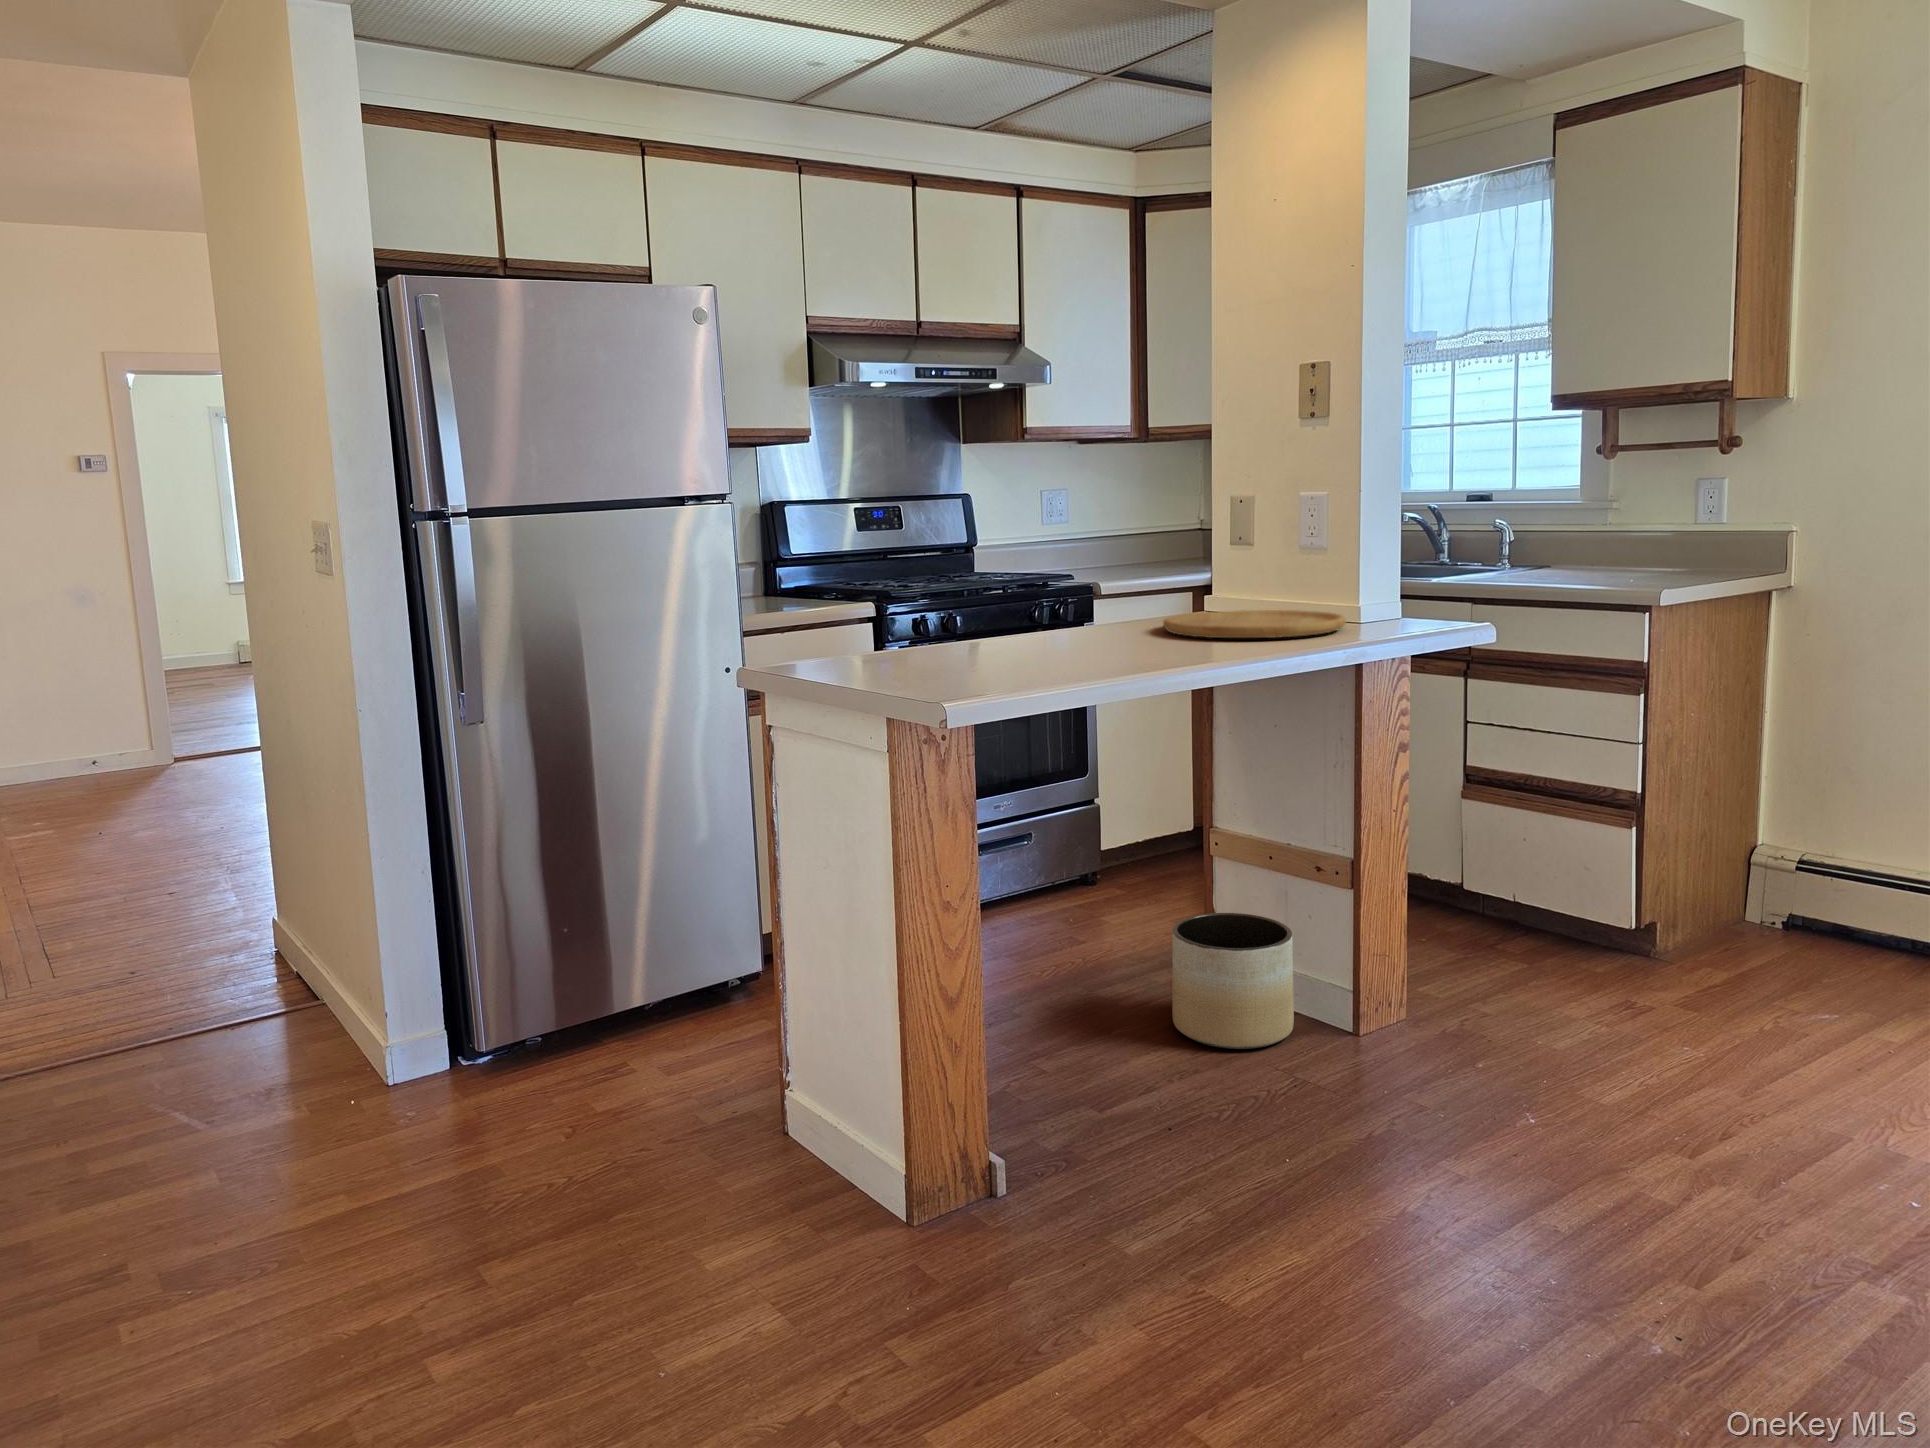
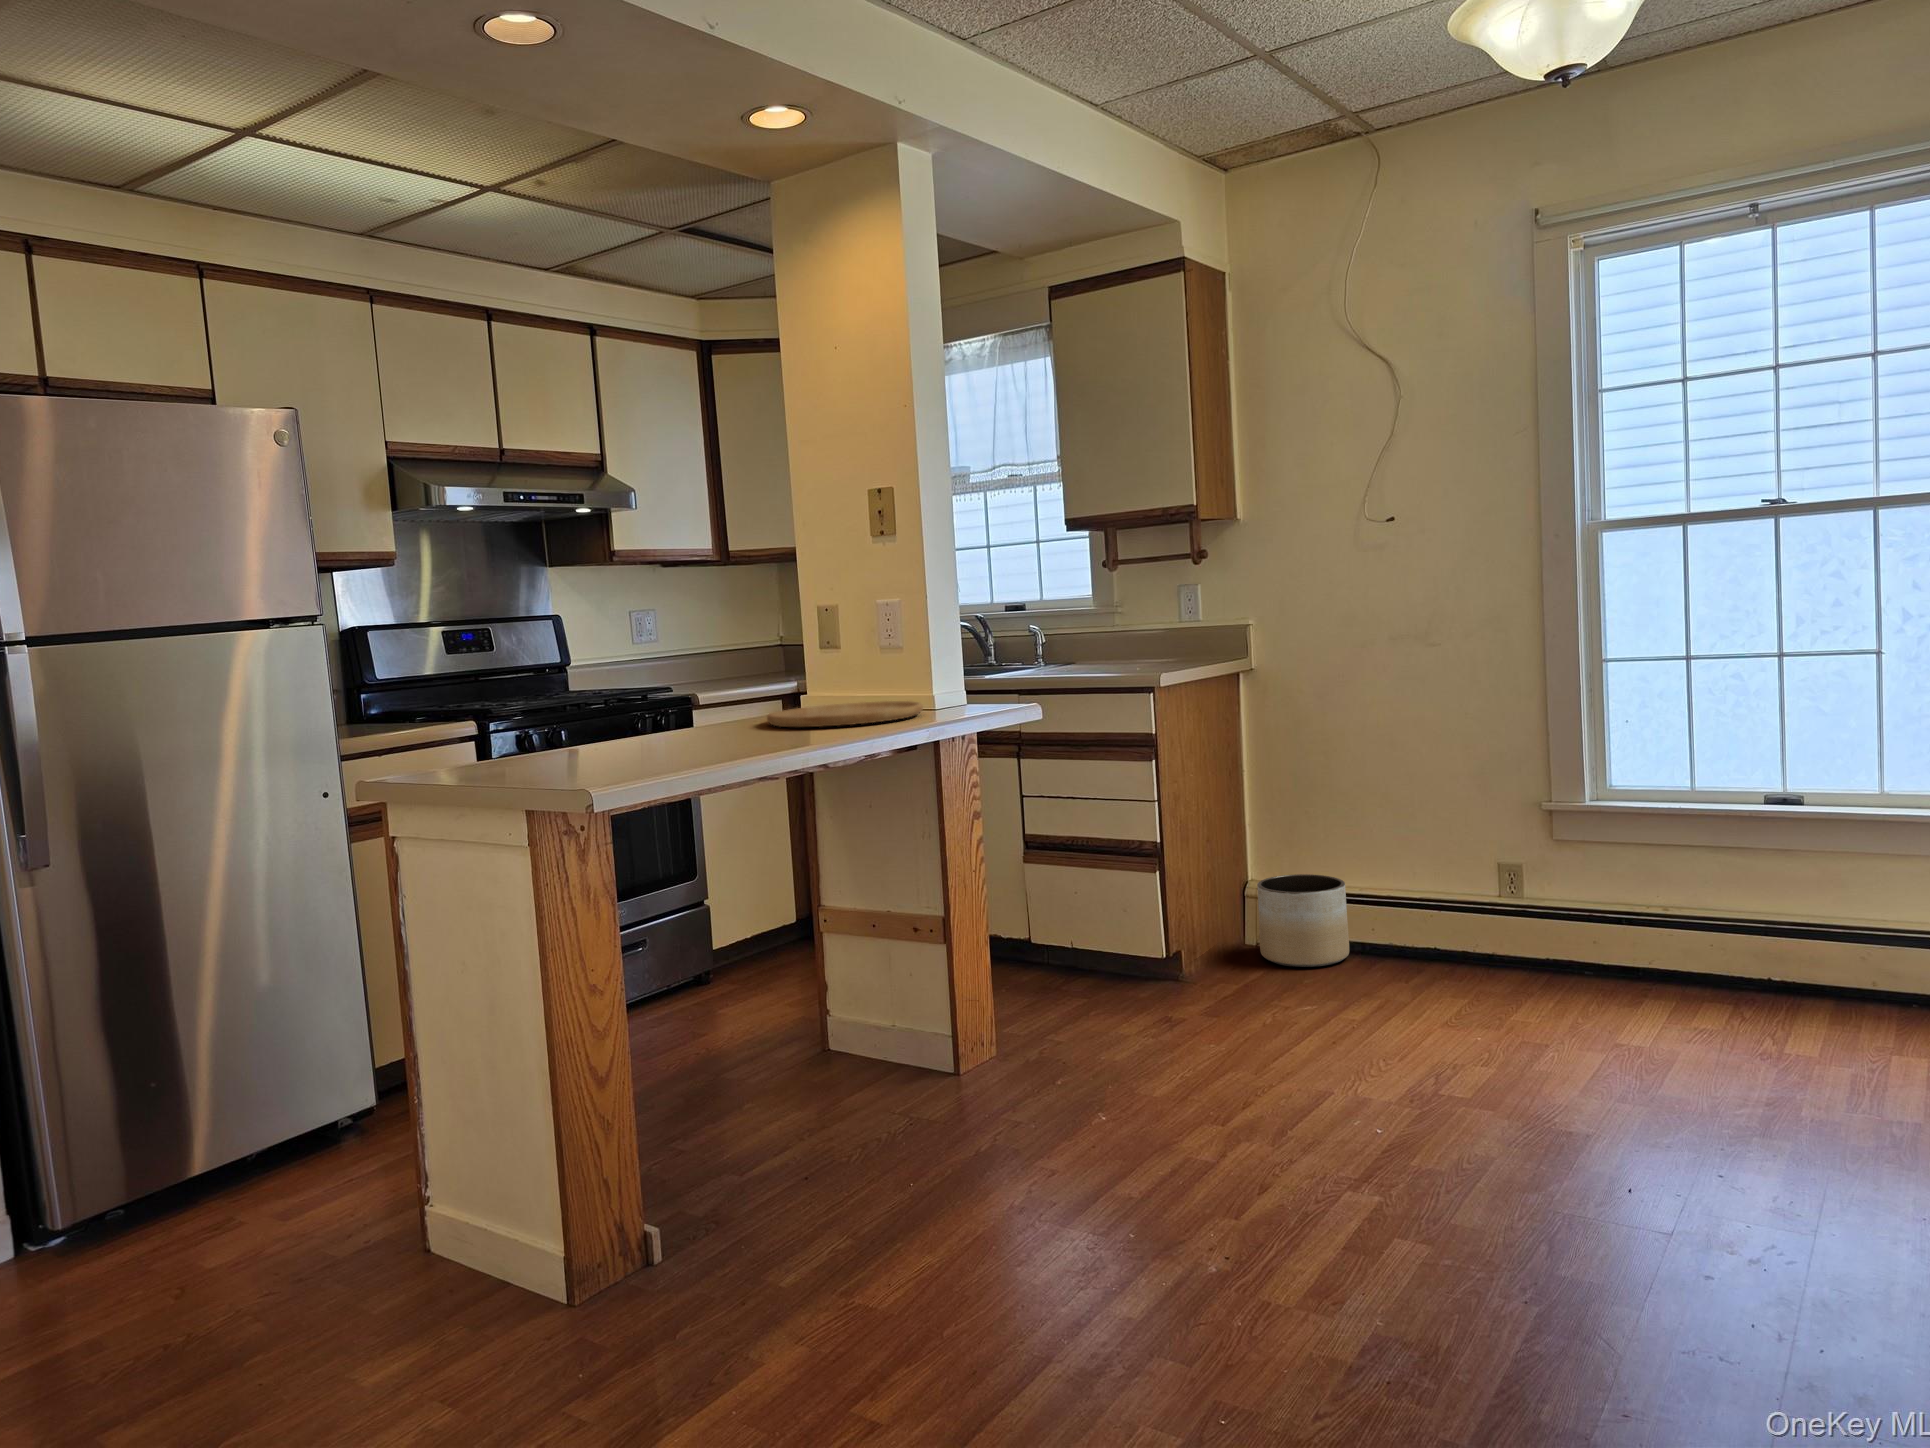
planter: present [1172,913,1294,1049] -> present [1257,874,1349,967]

